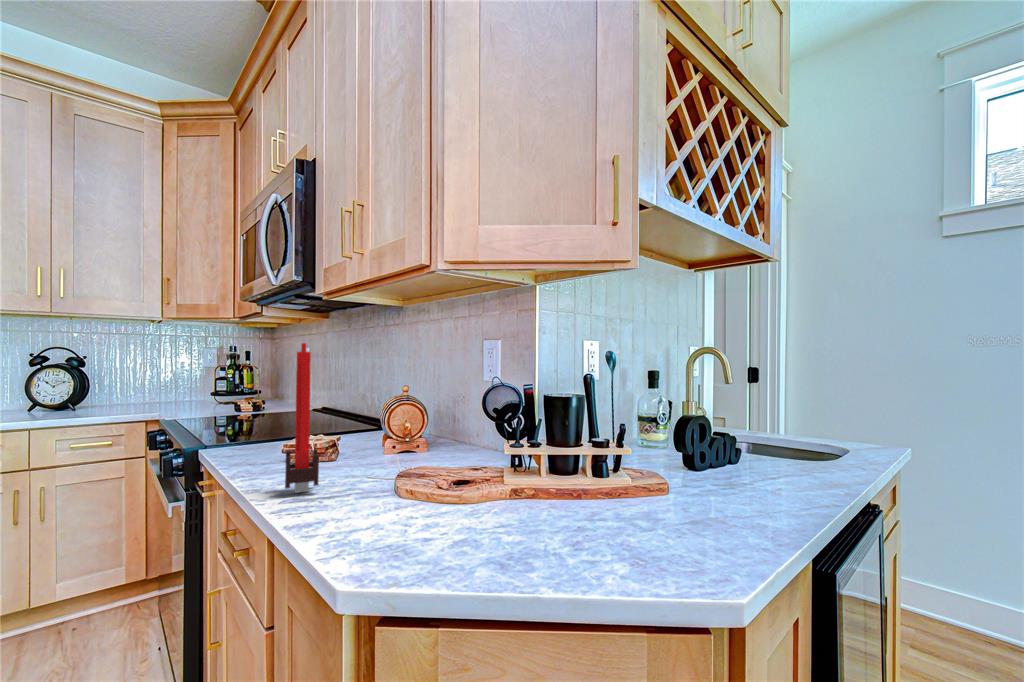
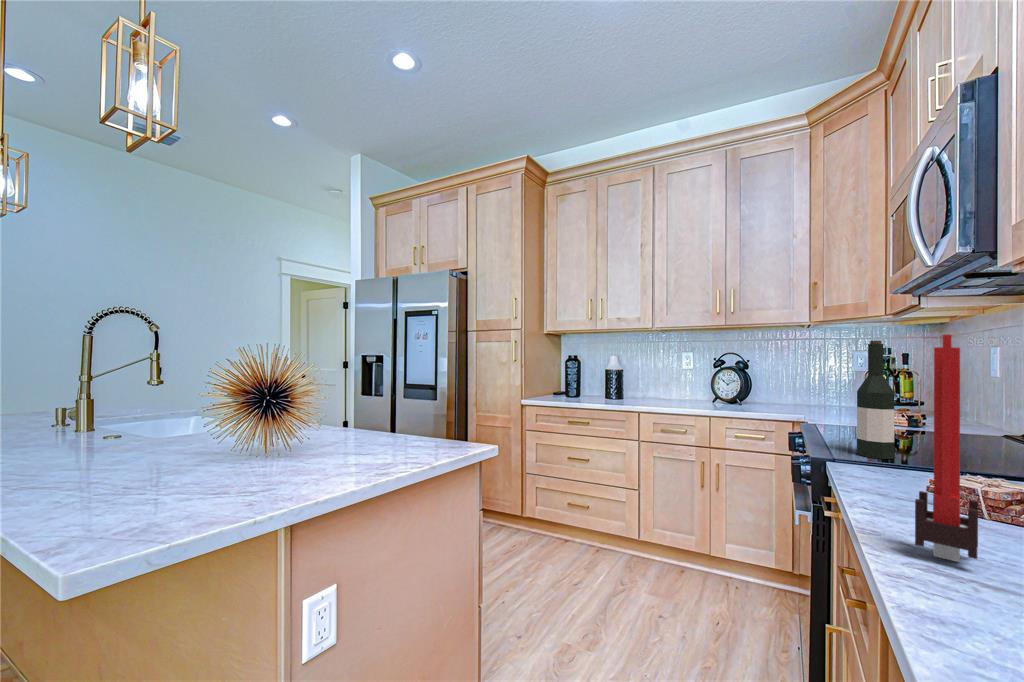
wine bottle: none [222,342,252,440] -> present [857,341,894,459]

